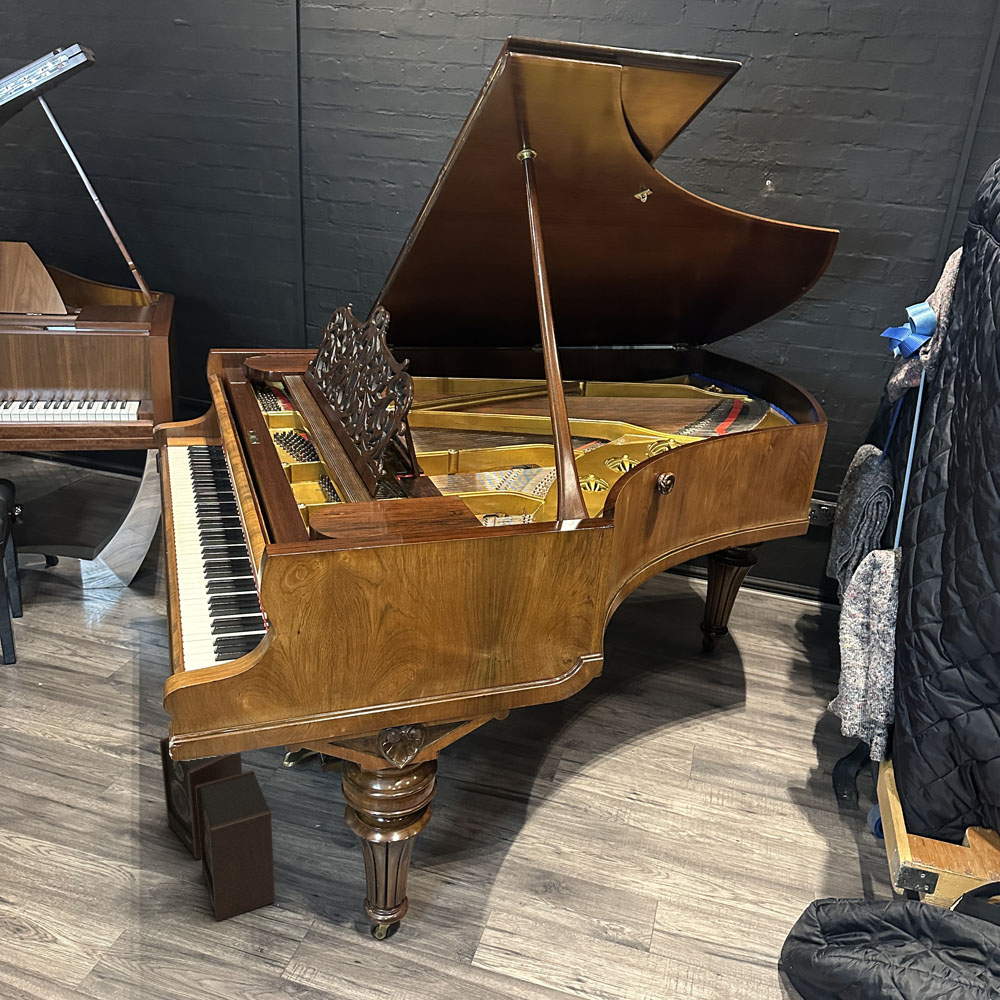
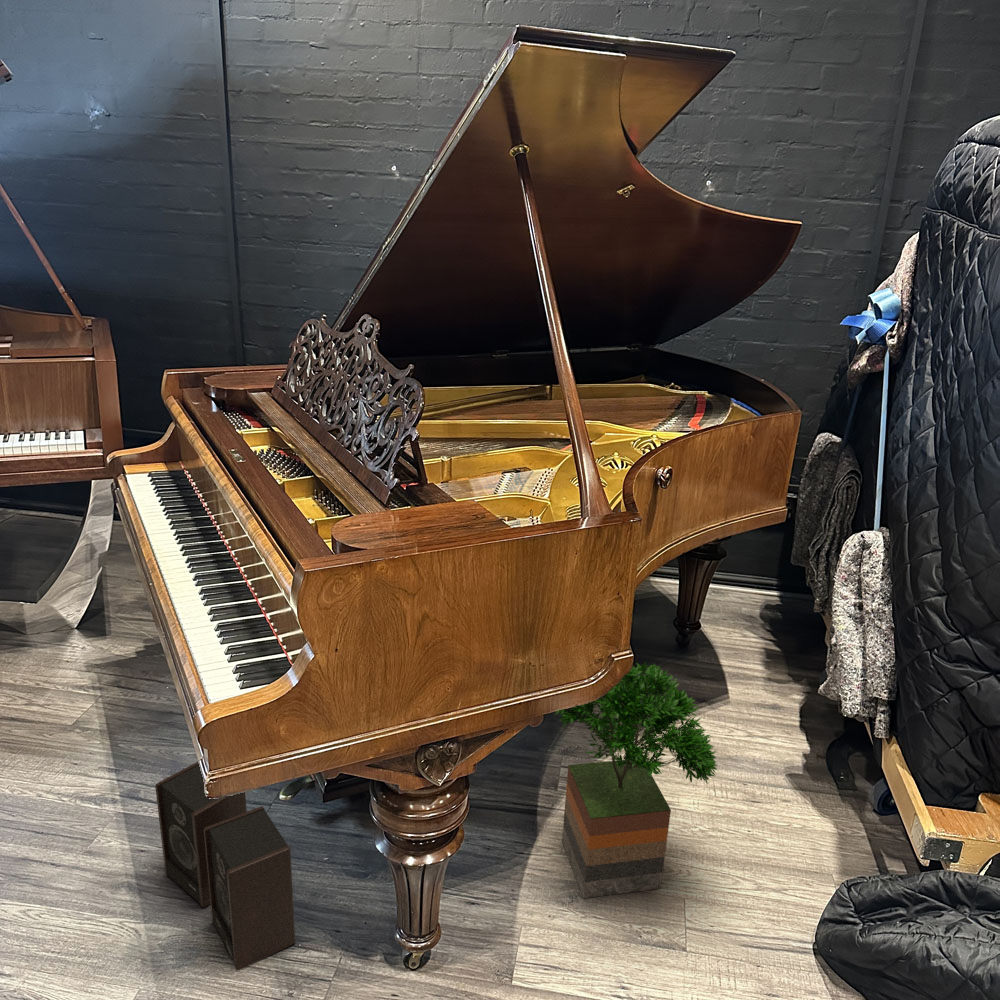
potted tree: none [536,663,695,890] -> present [555,662,717,898]

